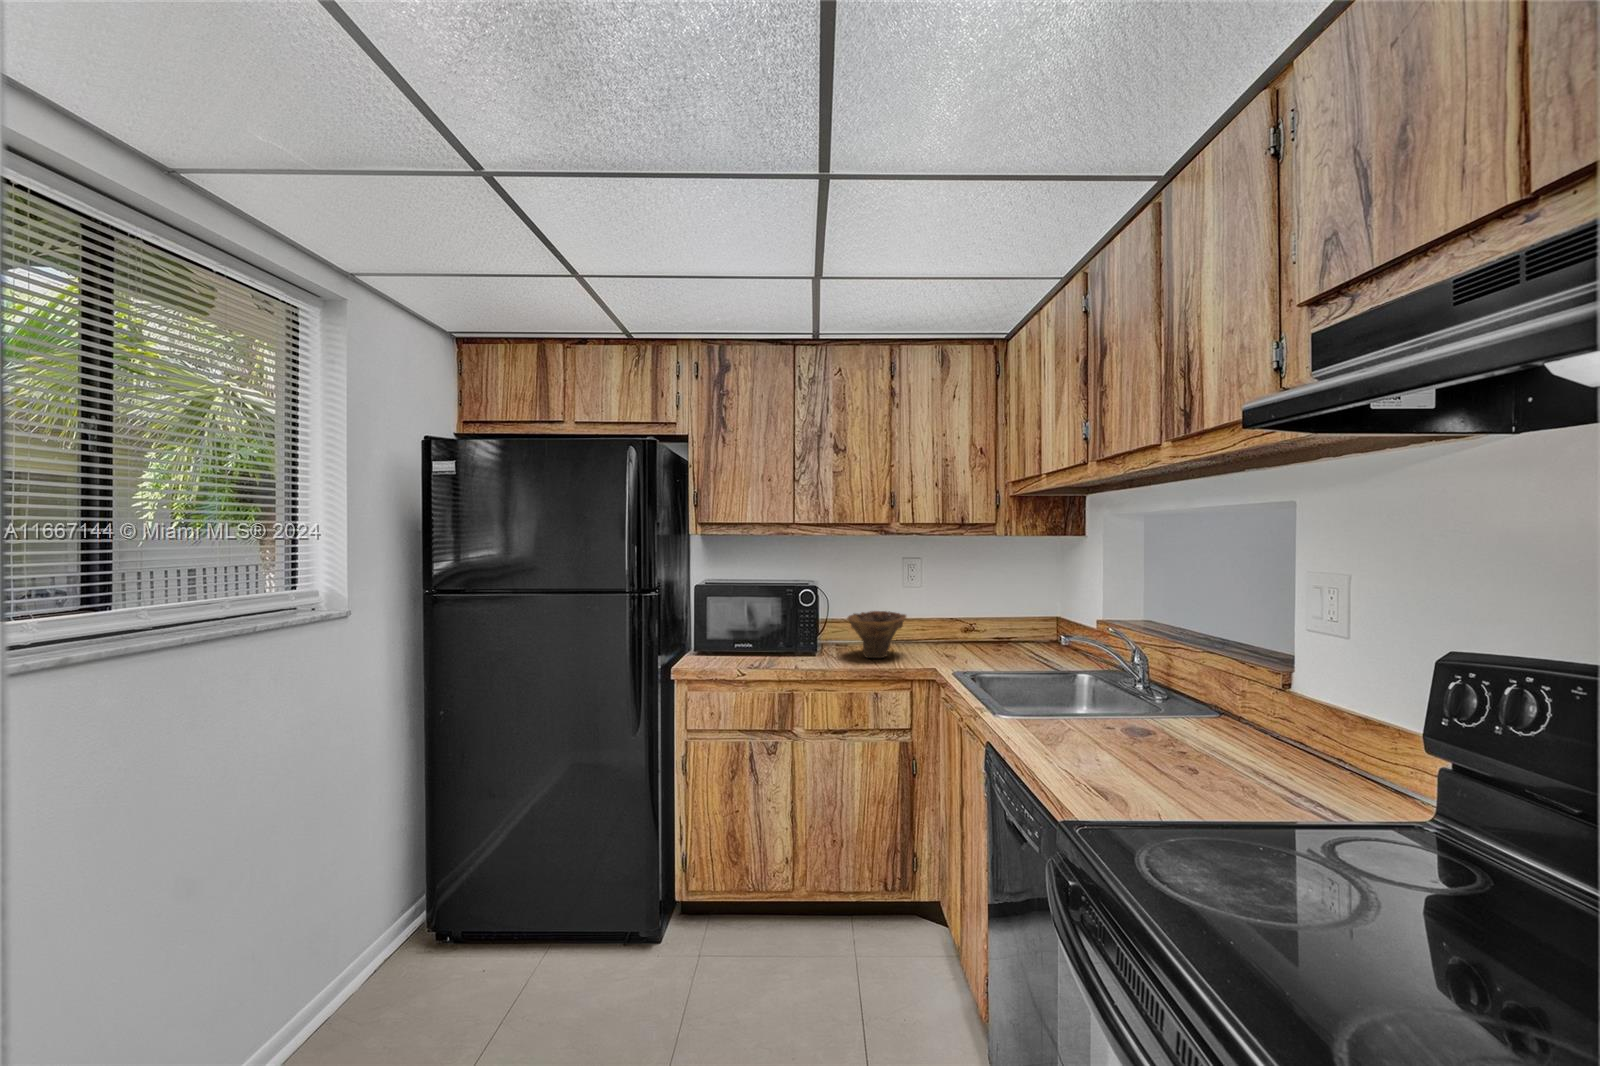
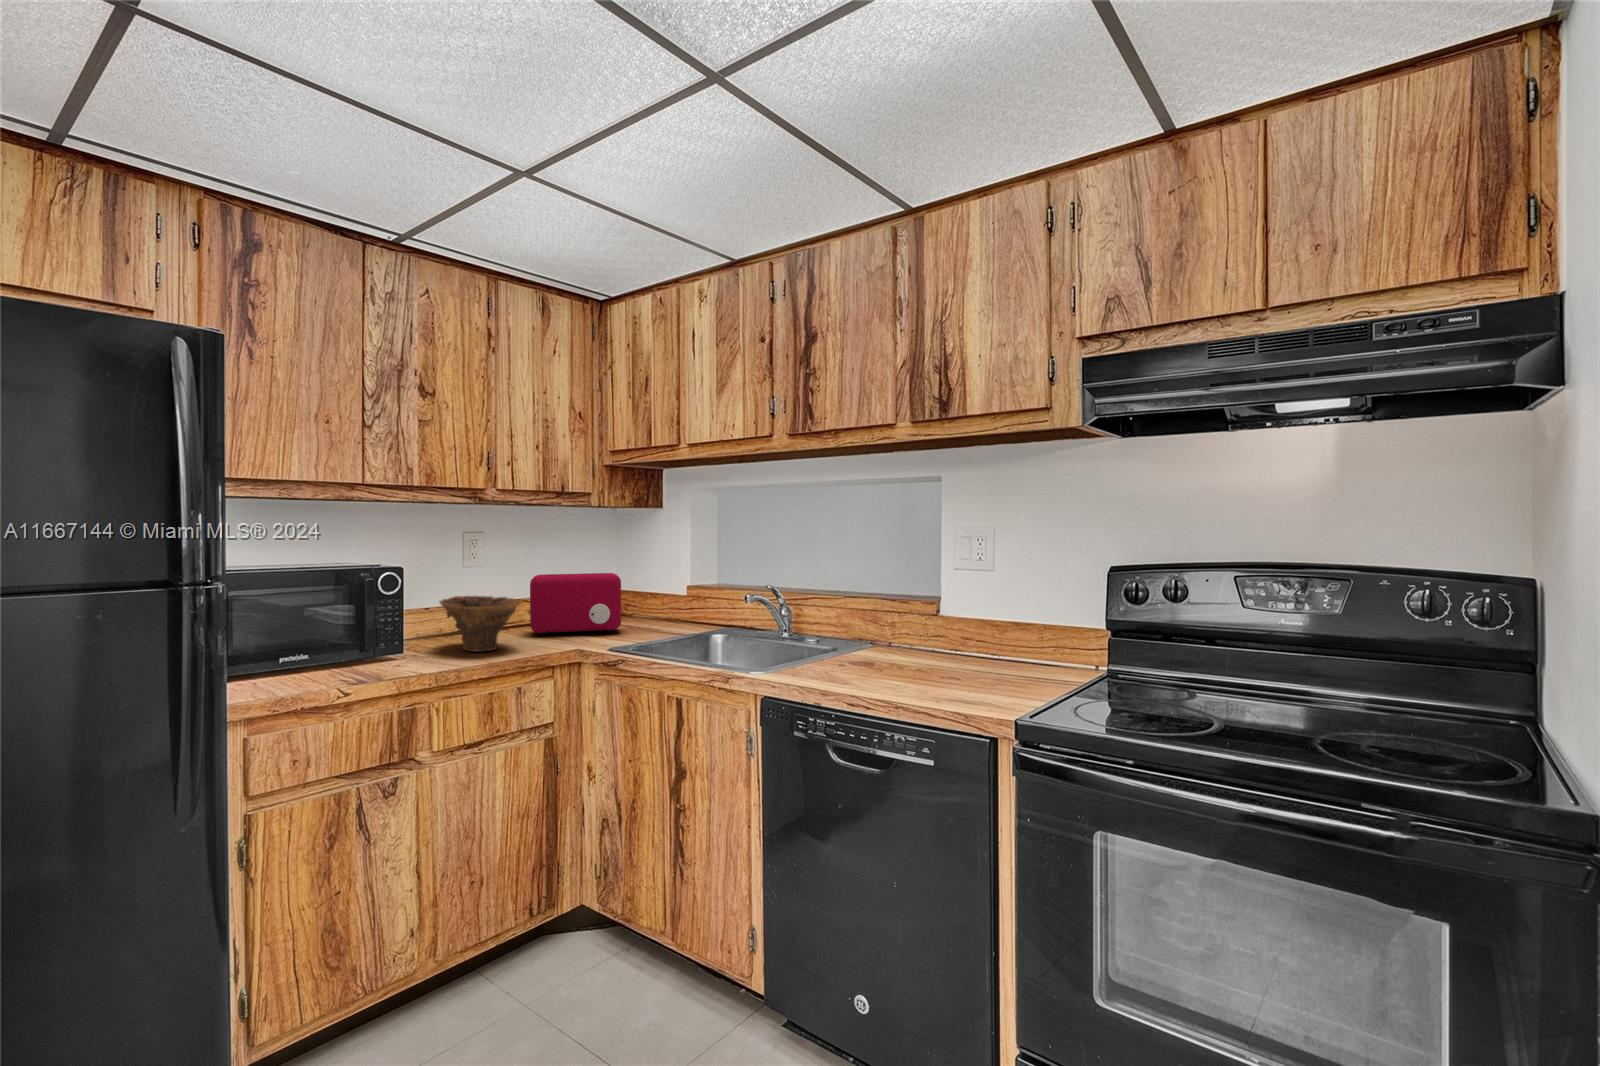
toaster: none [937,597,1023,656] -> present [530,573,621,636]

